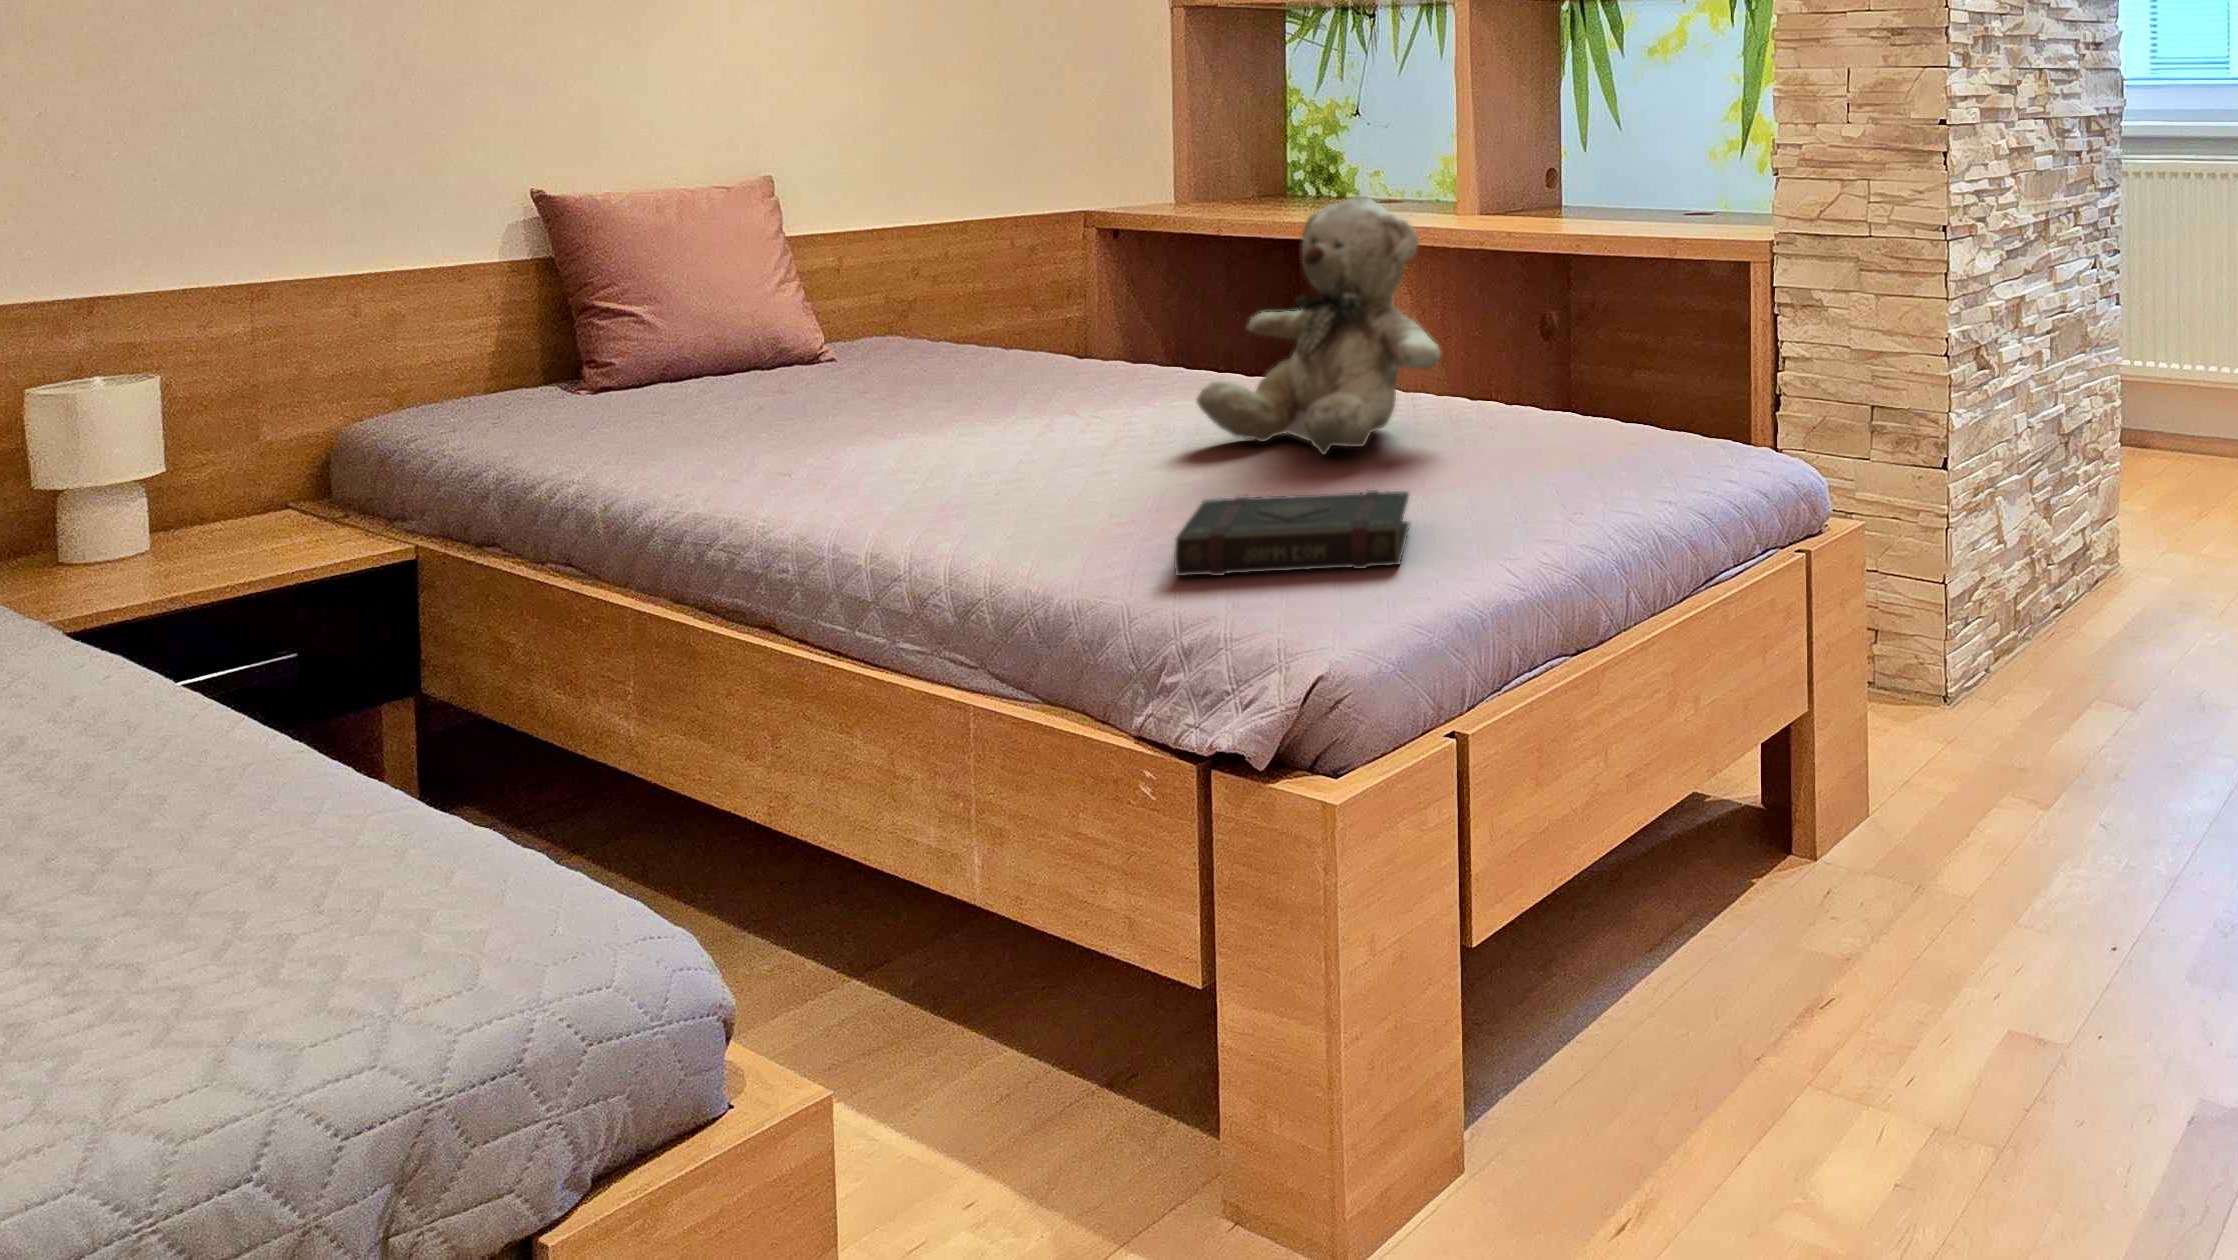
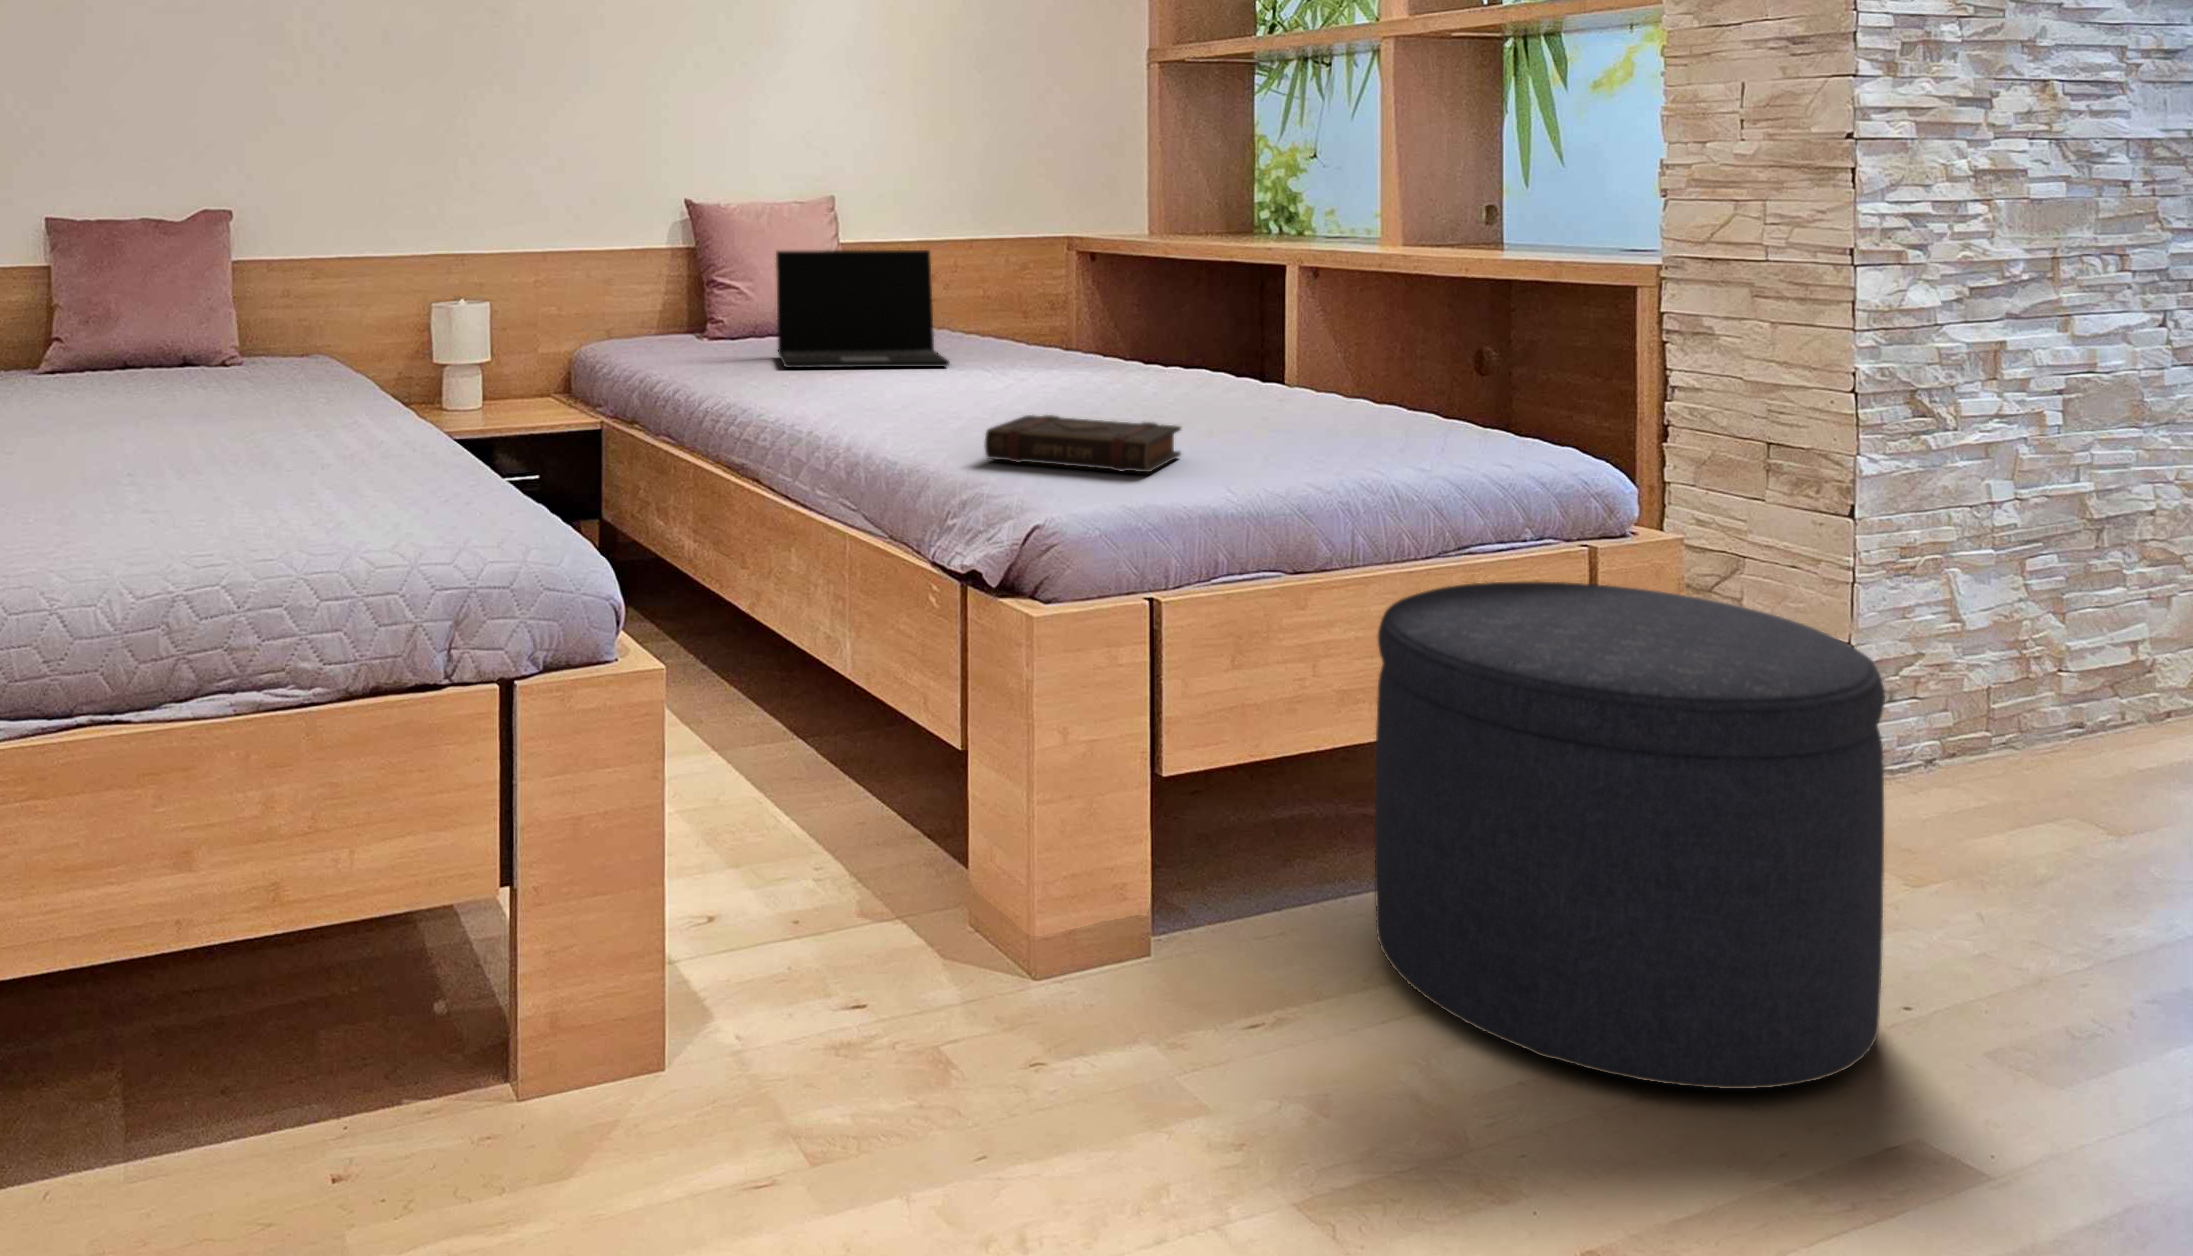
teddy bear: present [1197,196,1441,456] -> none [1066,200,1262,412]
laptop: none [709,248,995,432] -> present [776,250,950,368]
ottoman: none [1679,599,2142,1159] -> present [1375,582,1885,1089]

